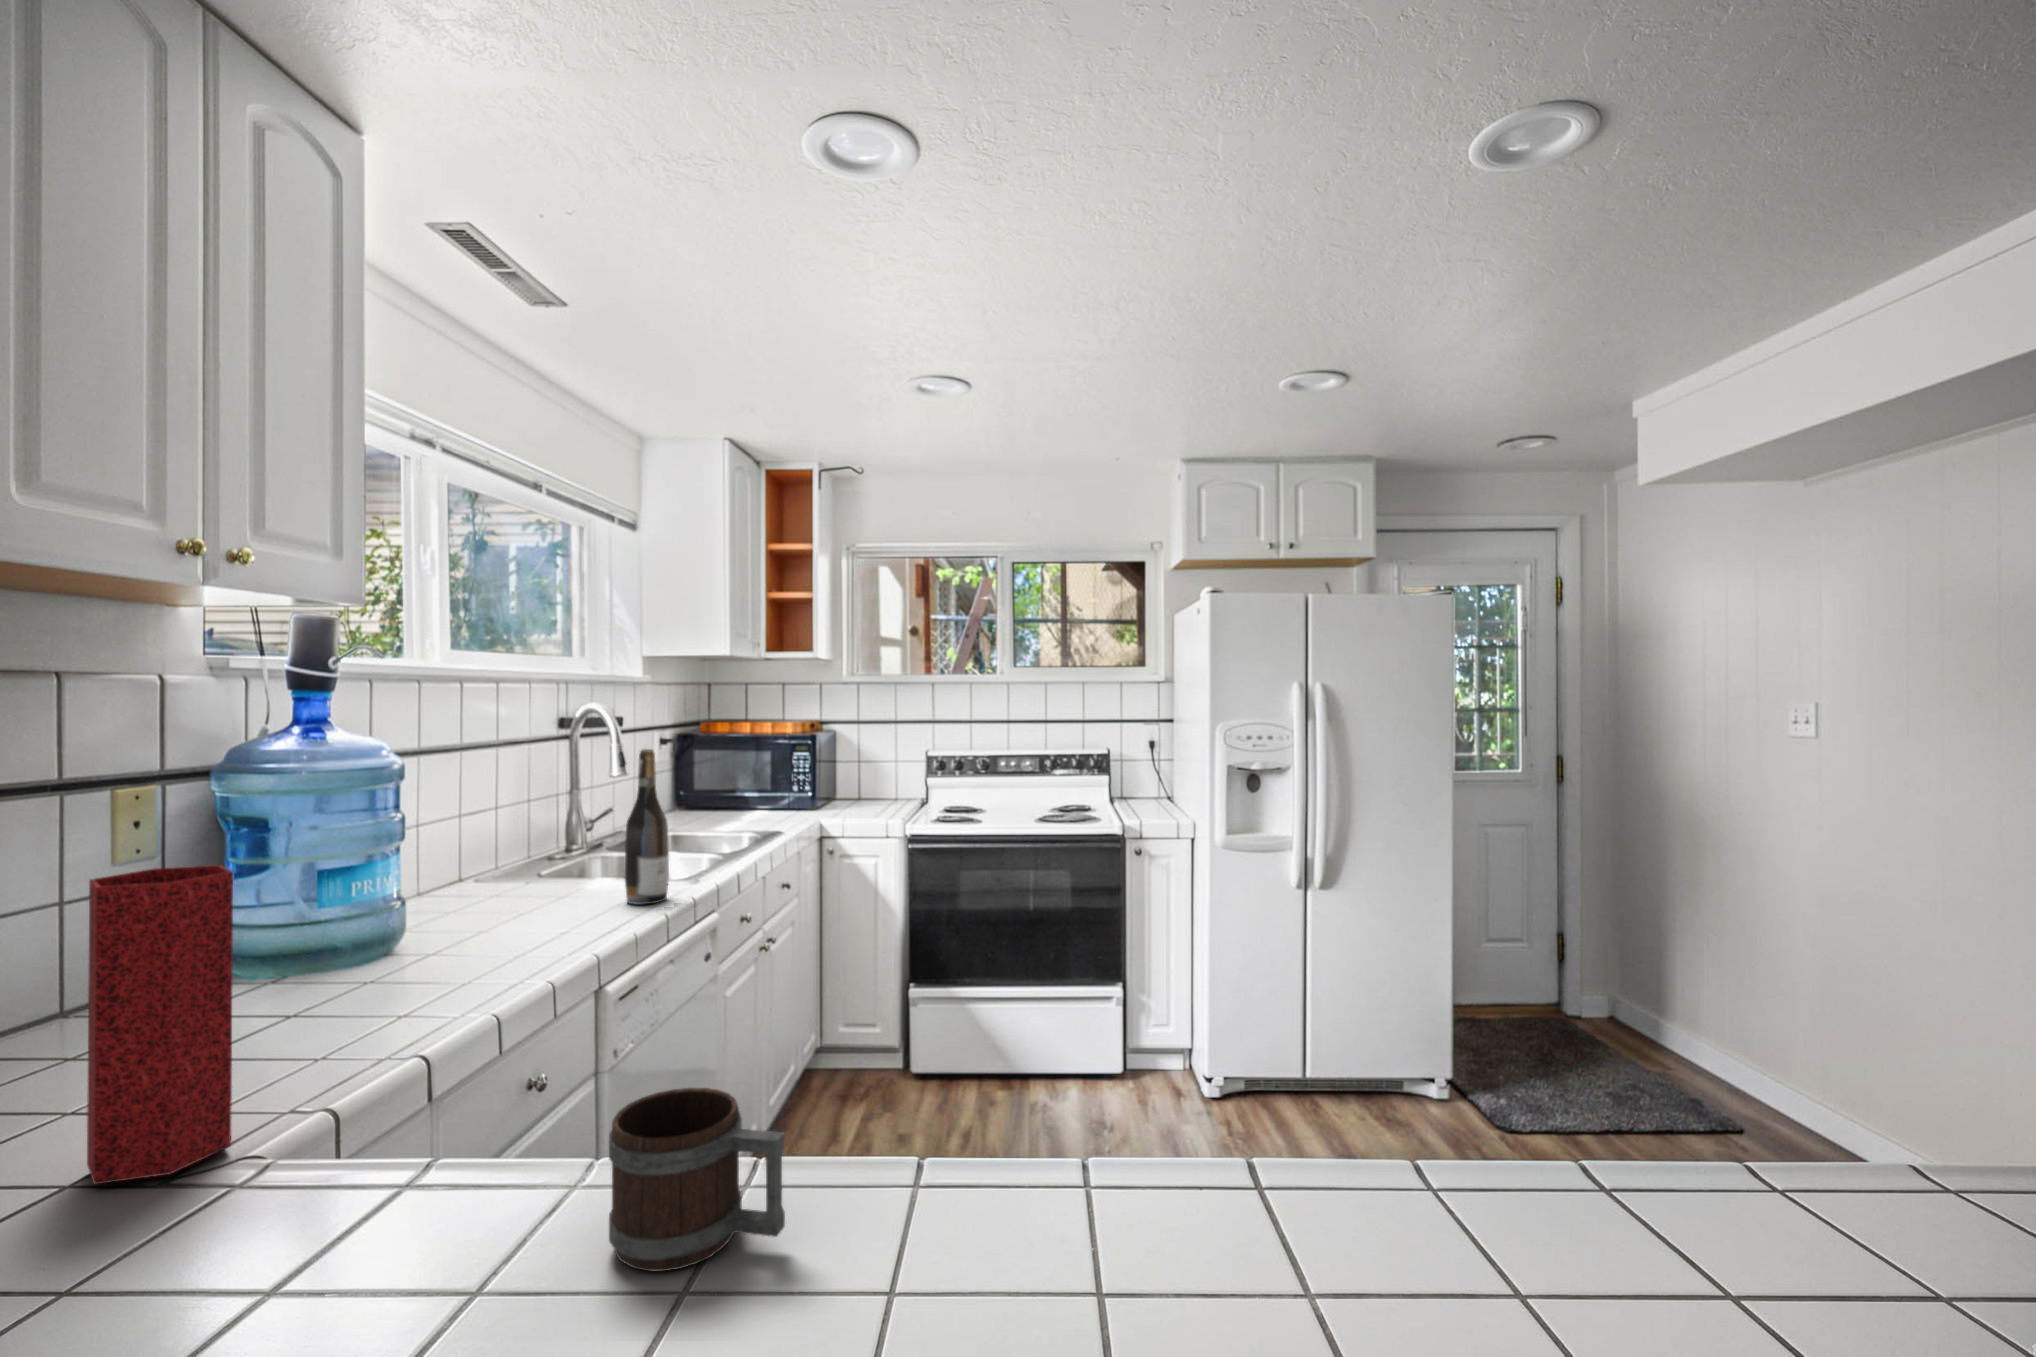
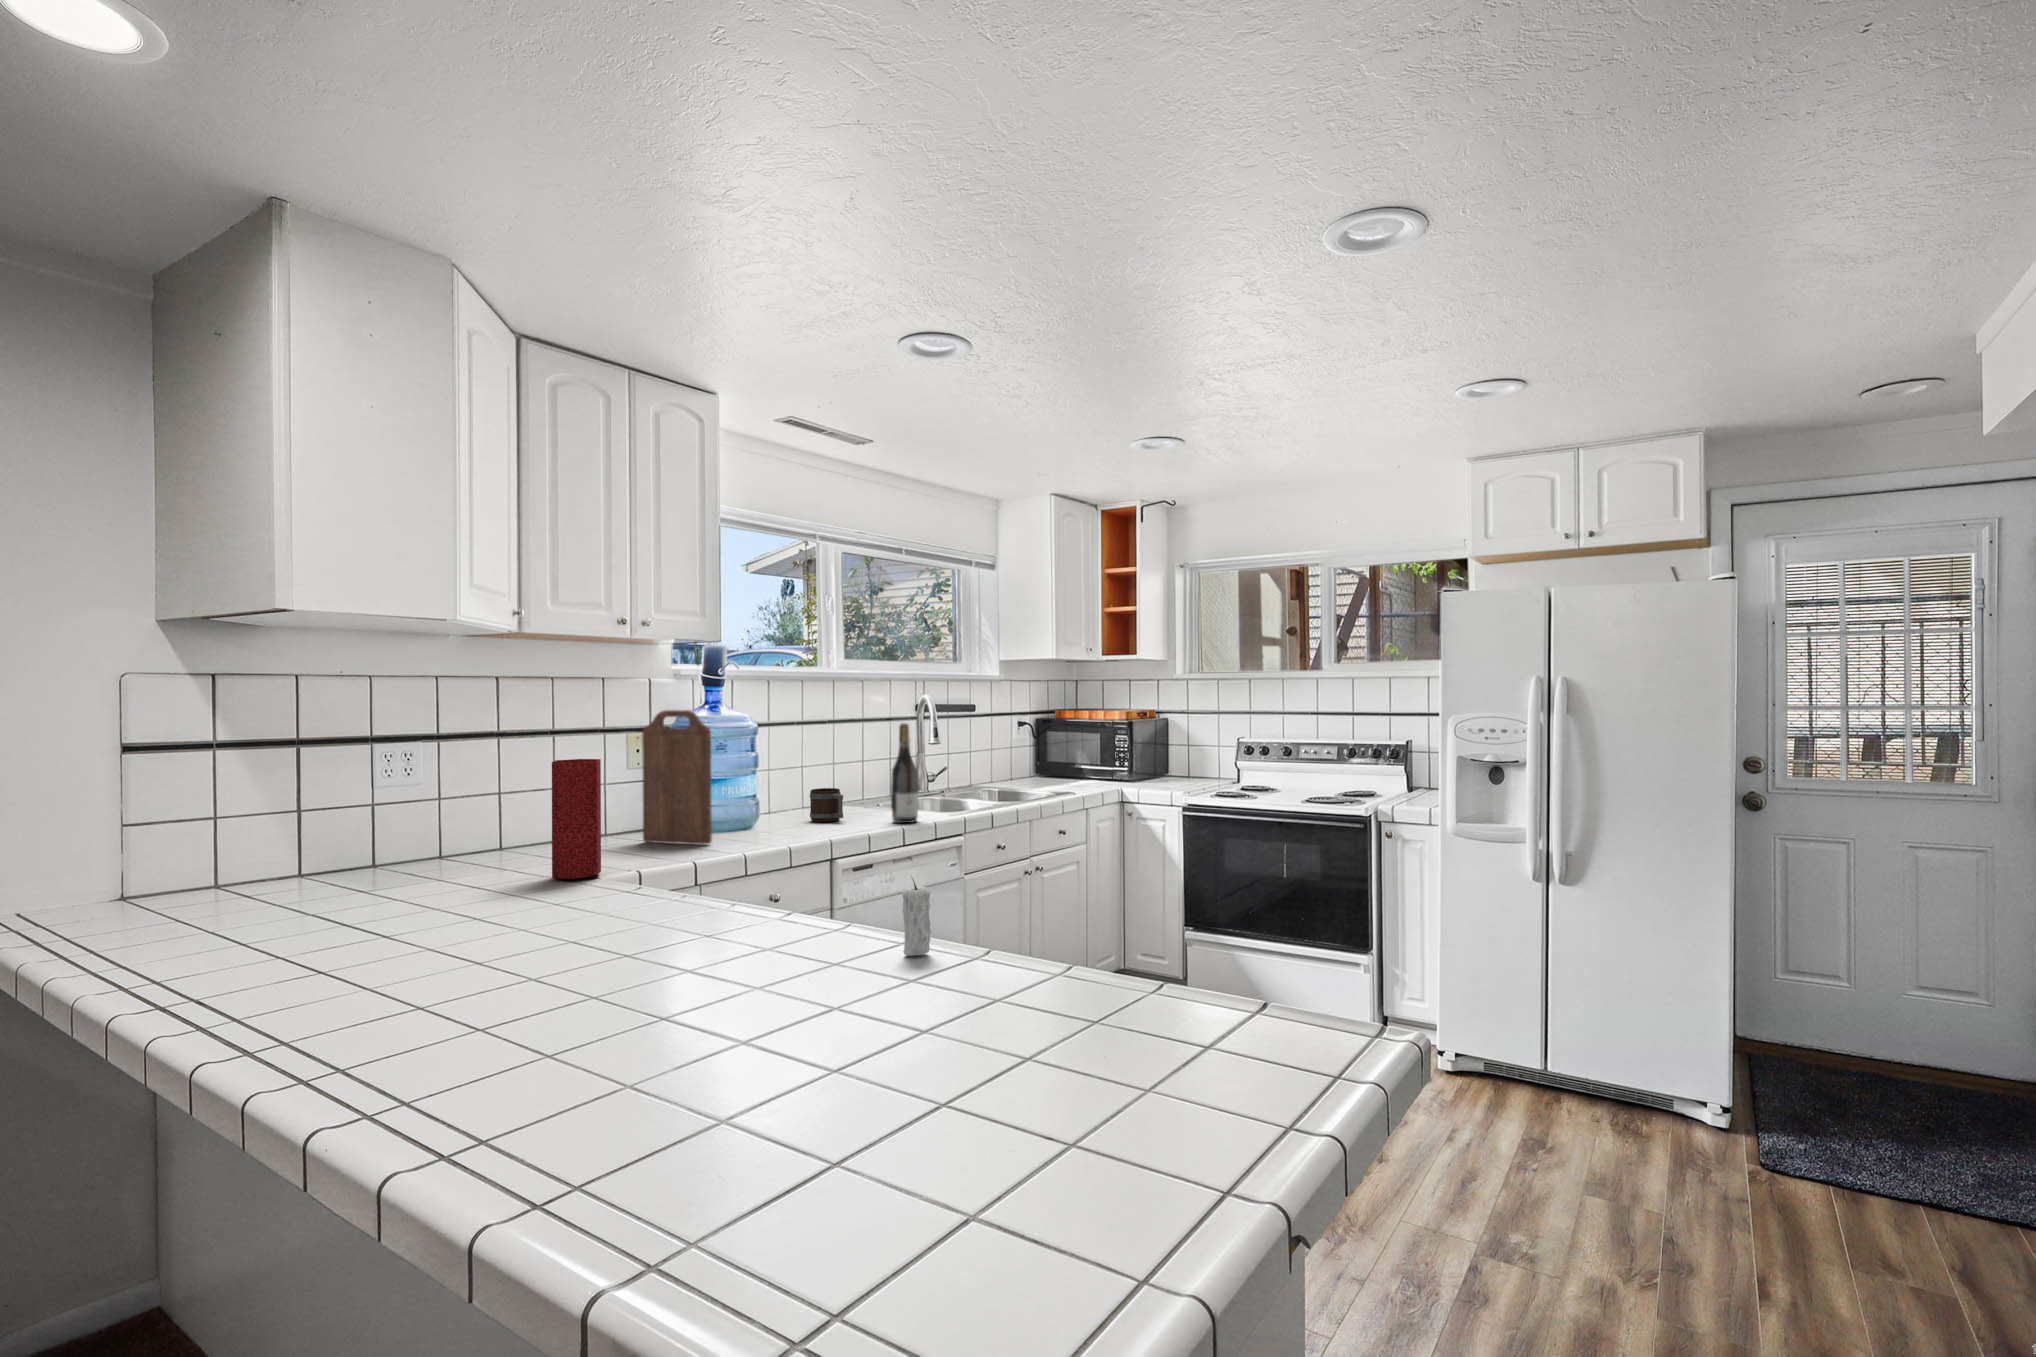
cutting board: none [184,739,369,1013] -> present [642,710,712,844]
candle: none [1347,1071,1407,1238] -> present [902,880,931,956]
mug: present [609,1088,785,1271] -> present [810,788,843,822]

